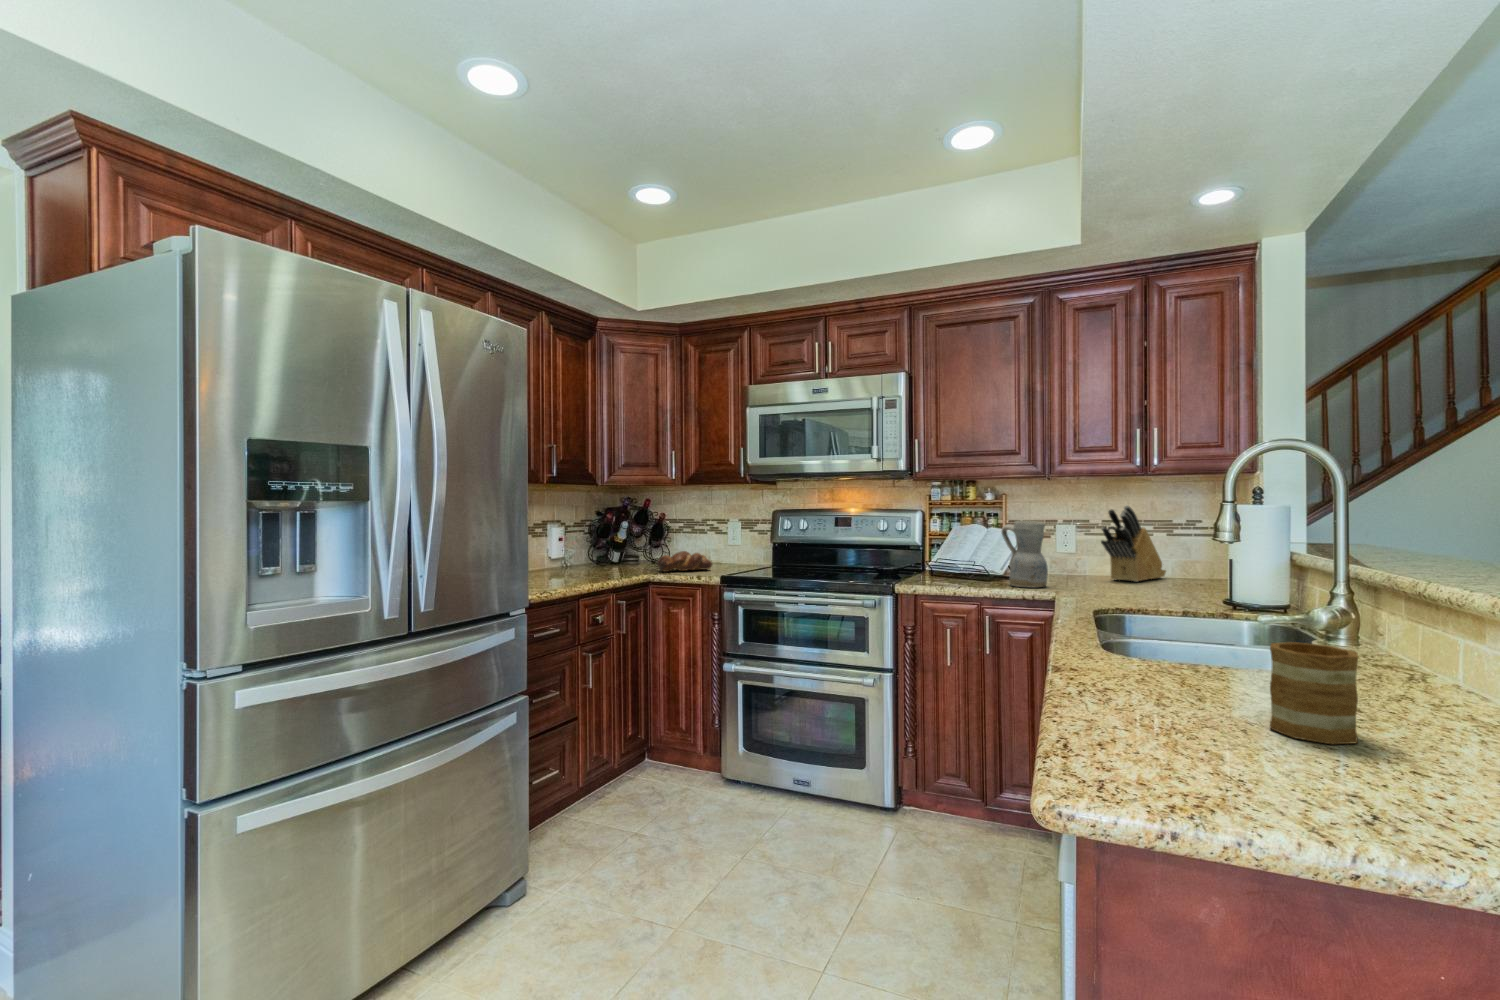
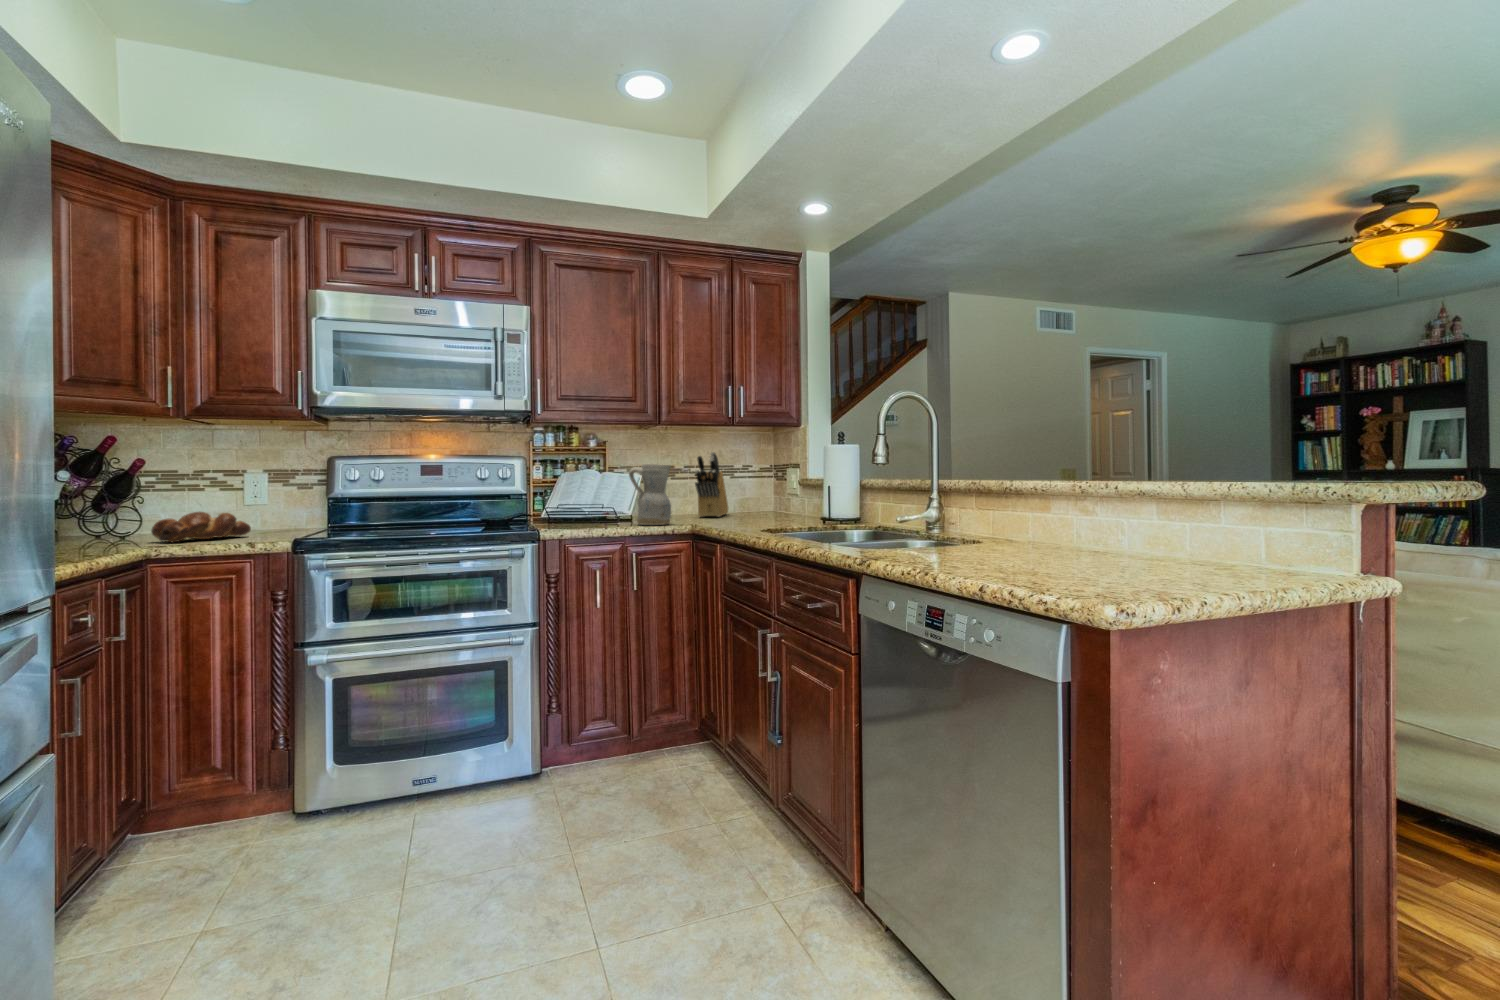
mug: present [1270,642,1359,744] -> none [1026,515,1098,577]

